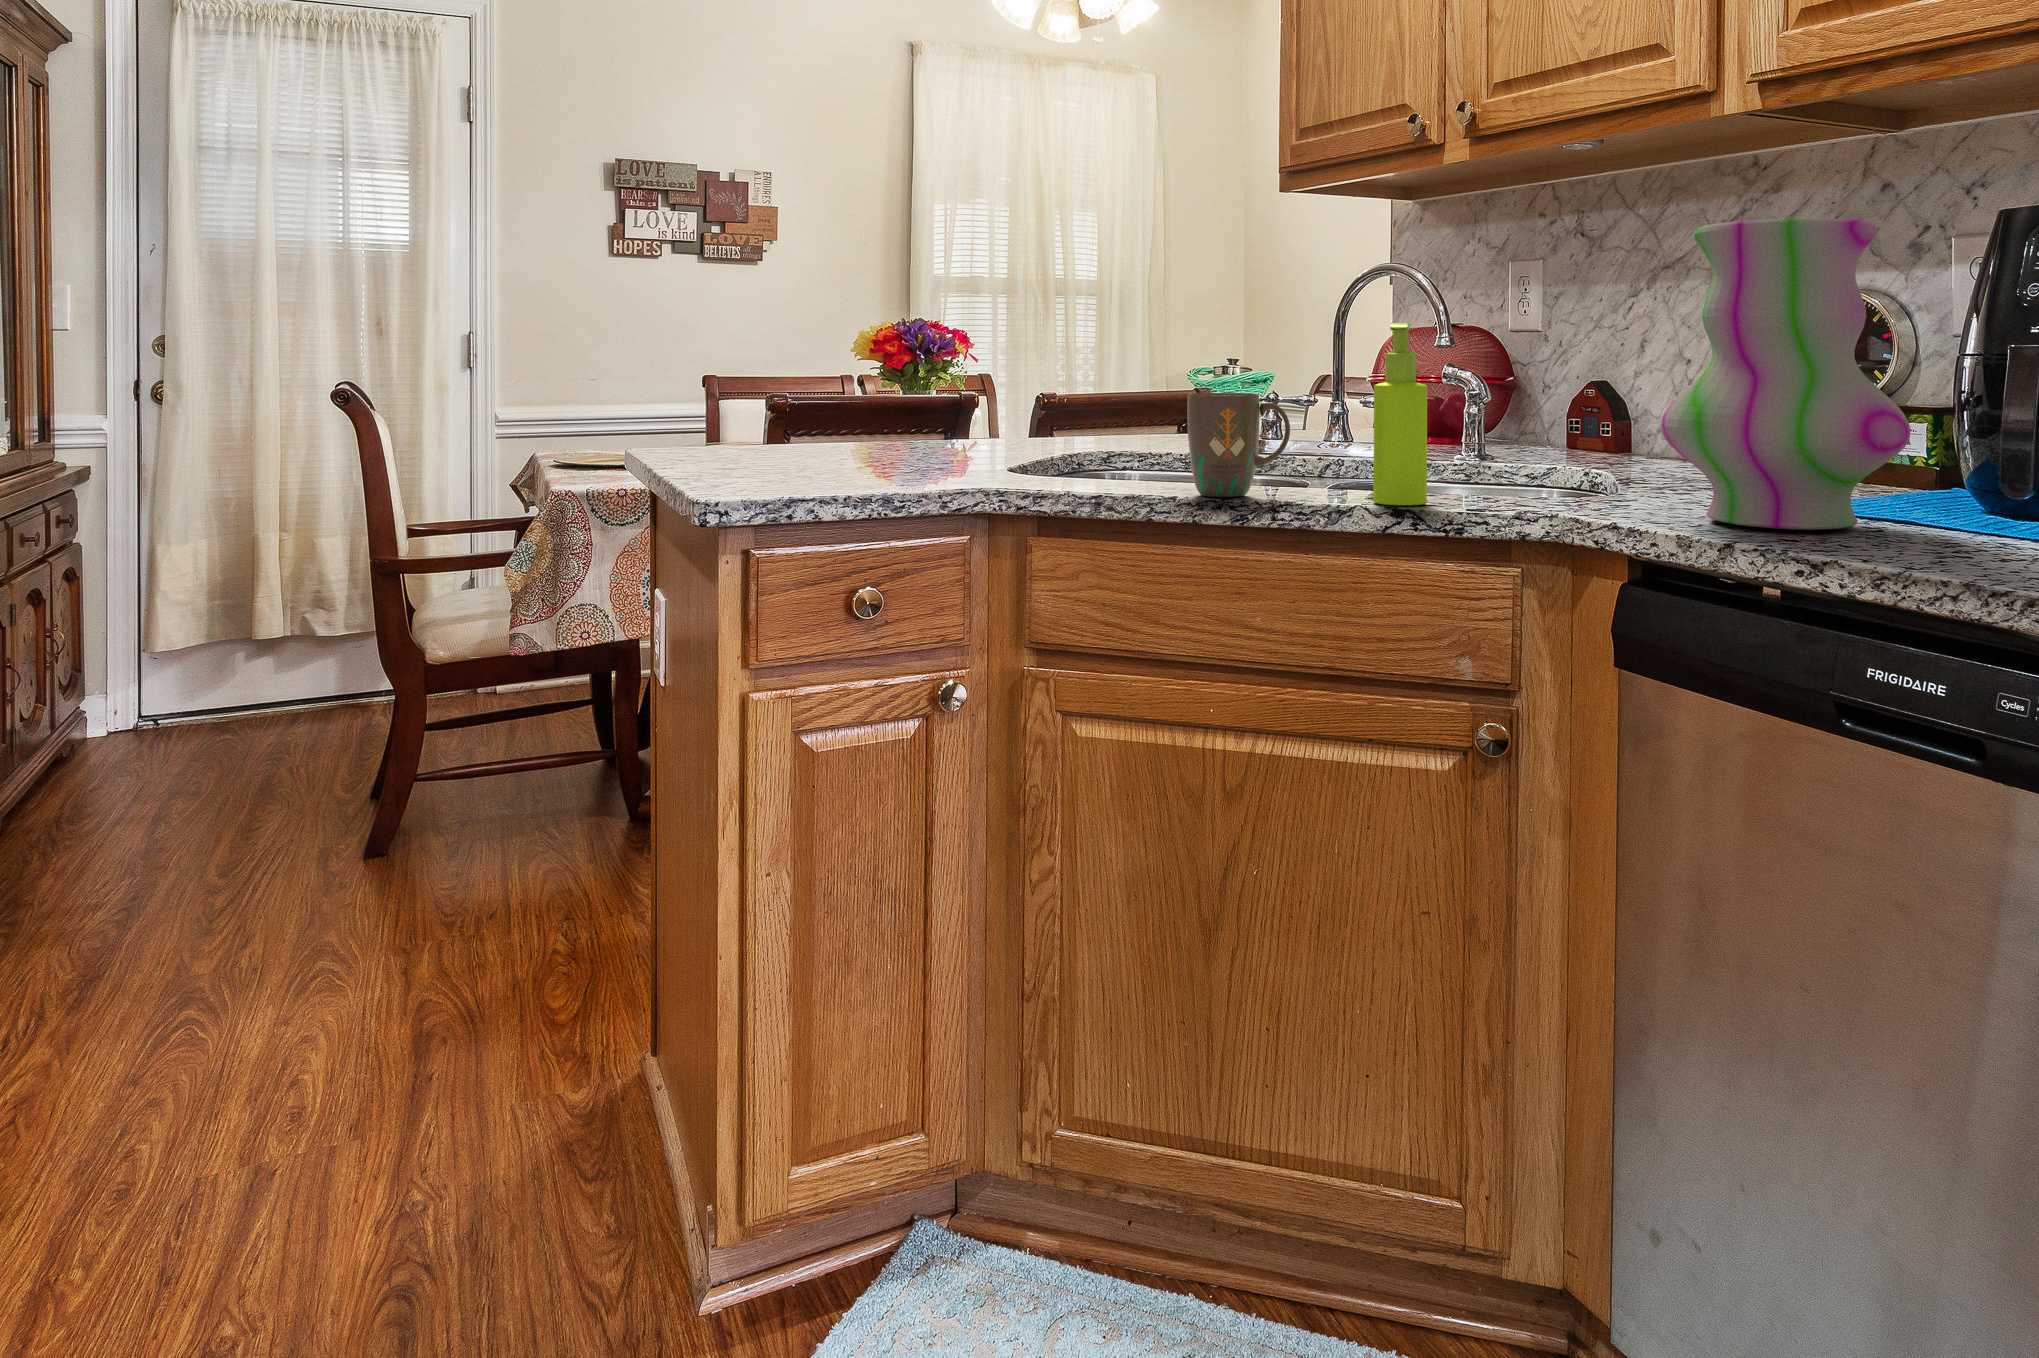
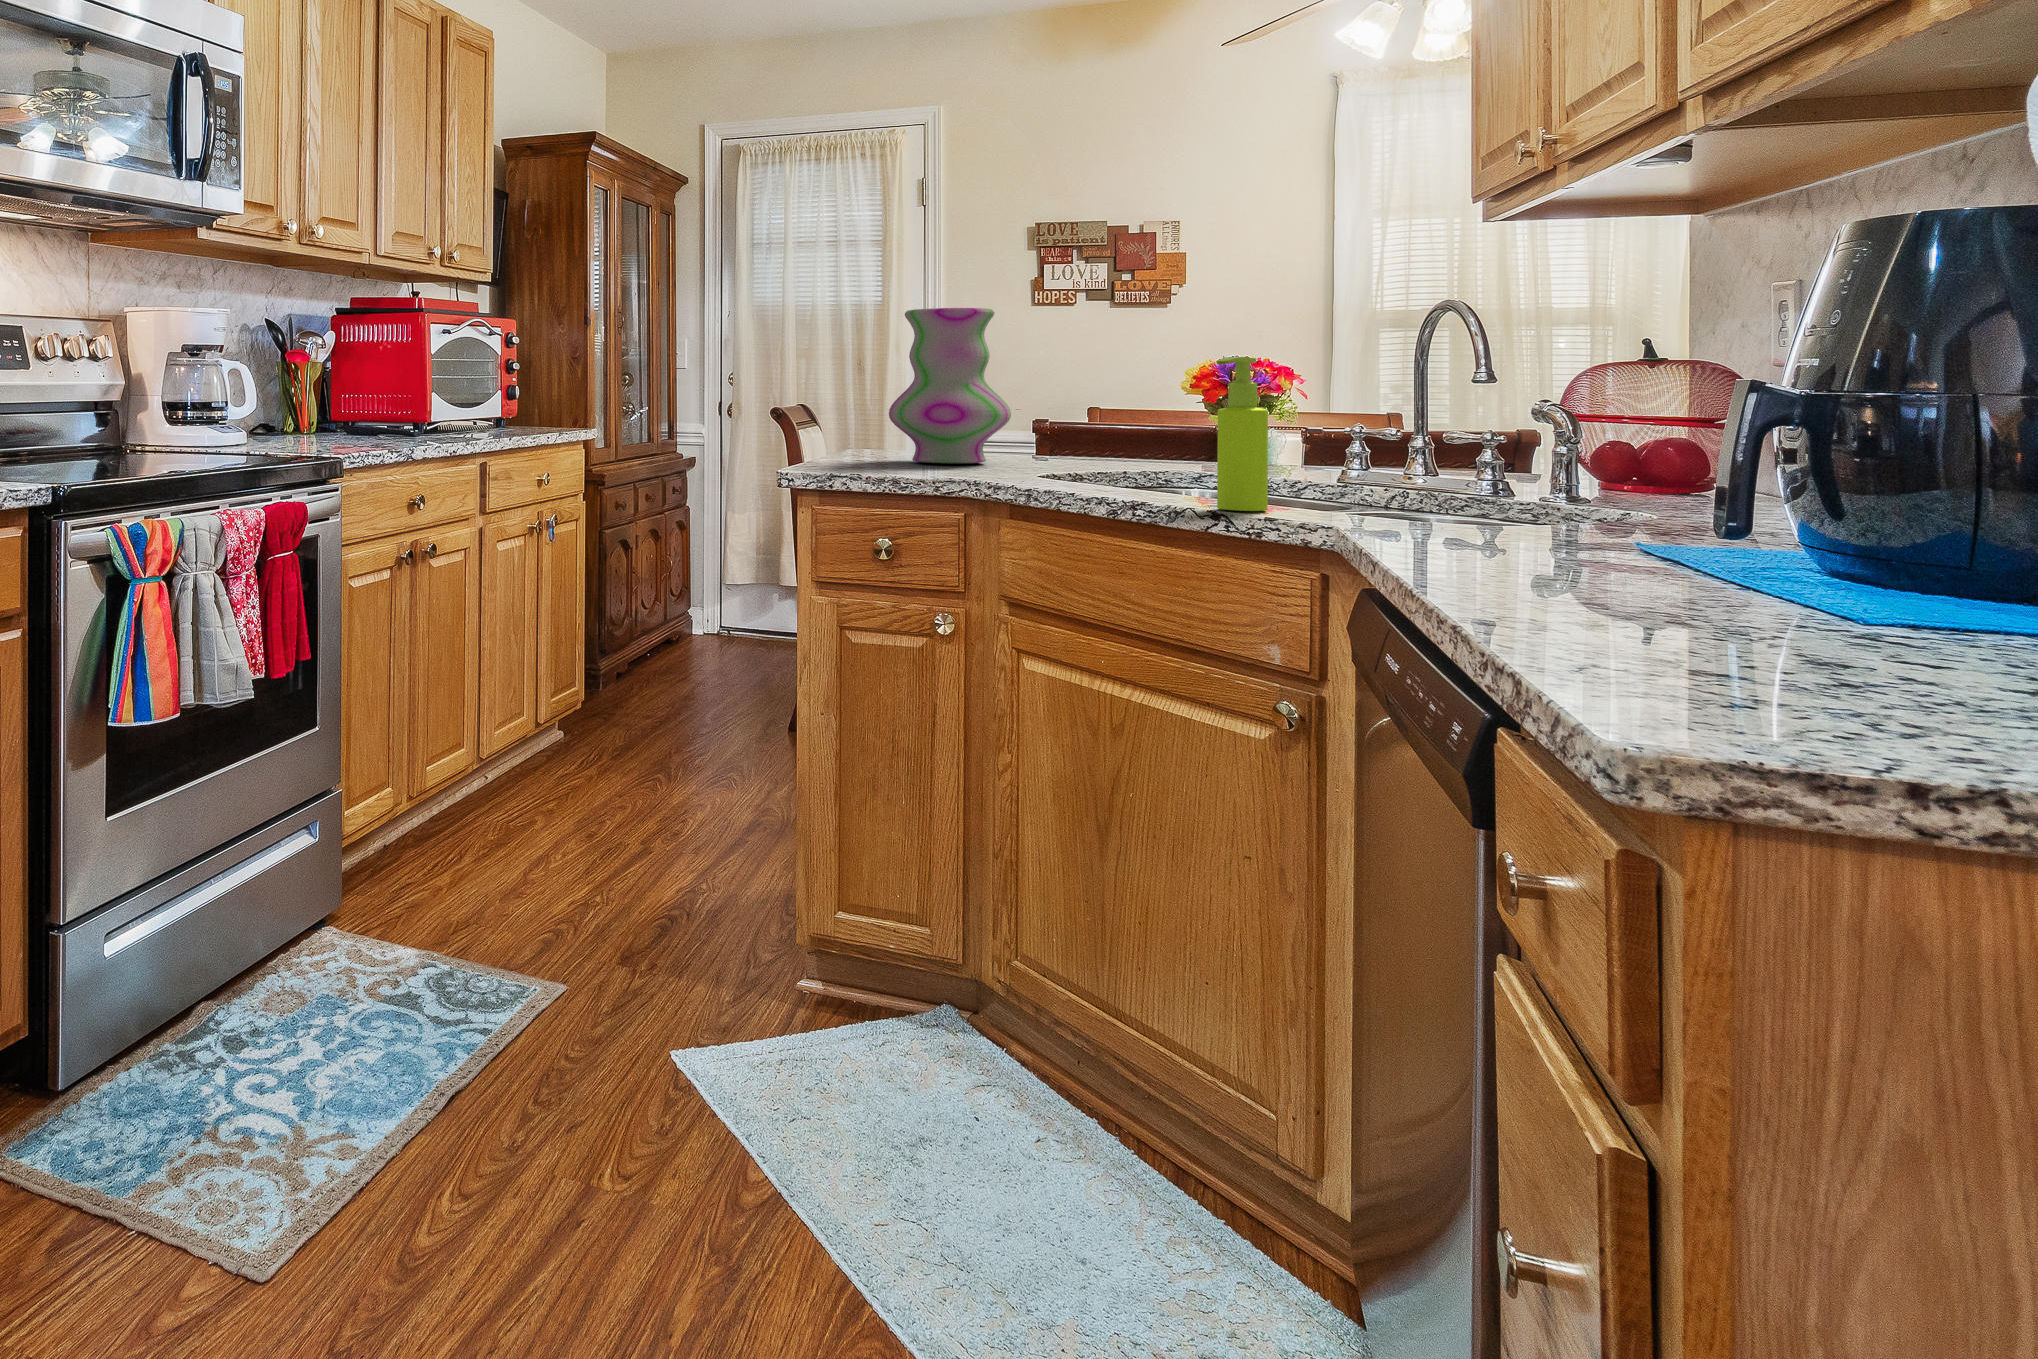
vase: present [1660,218,1911,530] -> present [889,308,1011,464]
mug: present [1187,393,1290,497] -> none [1093,415,1179,497]

